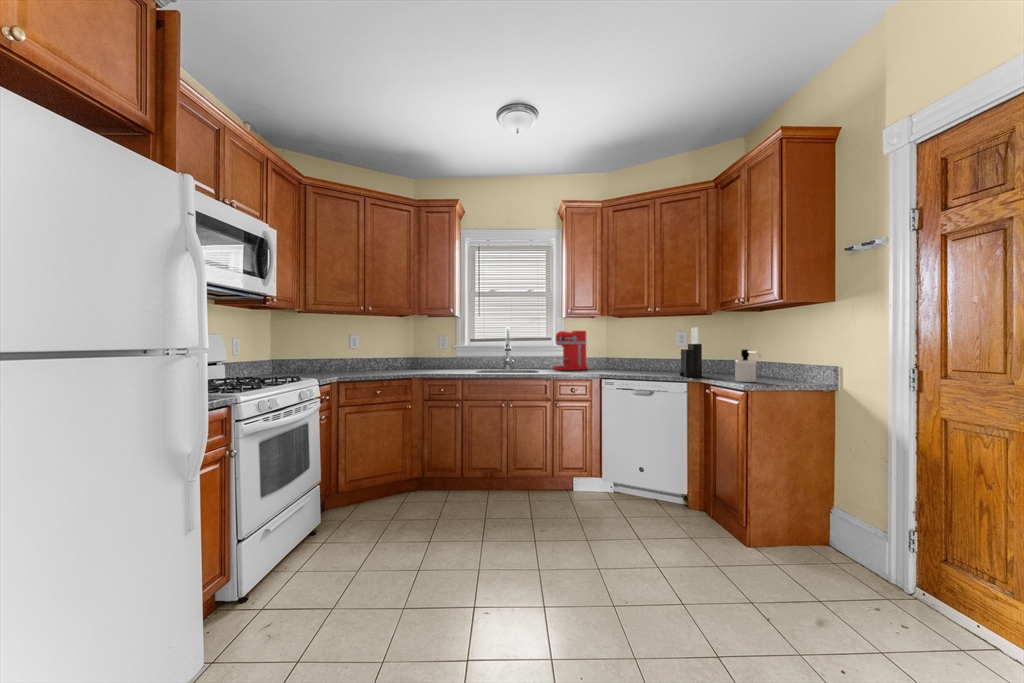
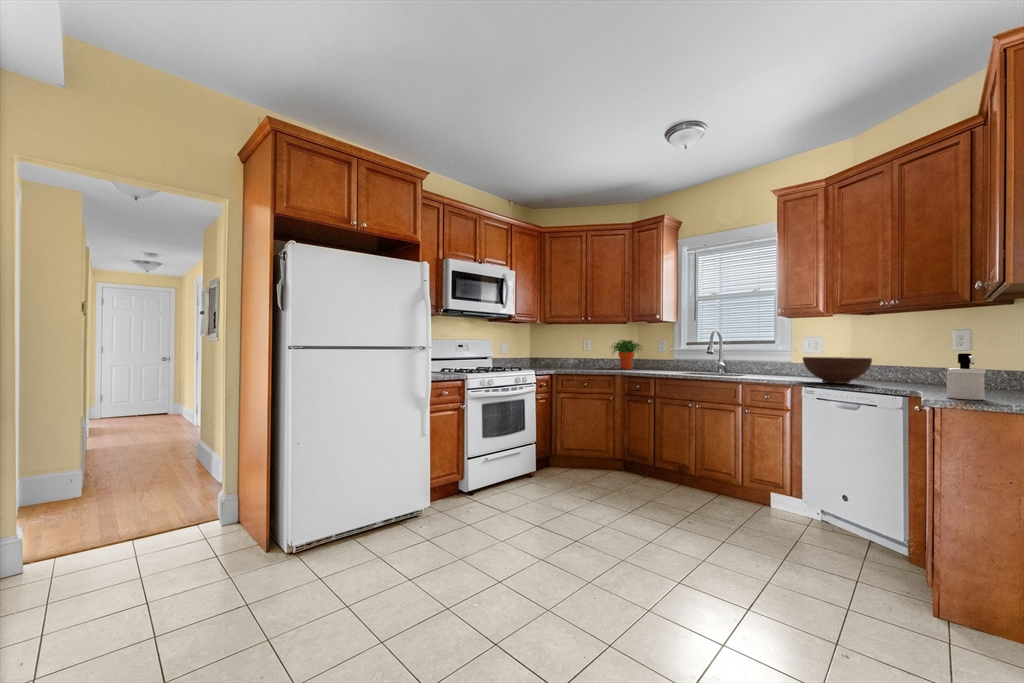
knife block: present [680,327,702,377] -> none [901,324,938,391]
coffee maker: present [554,331,588,370] -> none [772,332,823,377]
potted plant: none [388,336,431,371] -> present [612,339,641,369]
fruit bowl: none [608,353,656,375] -> present [803,357,872,384]

